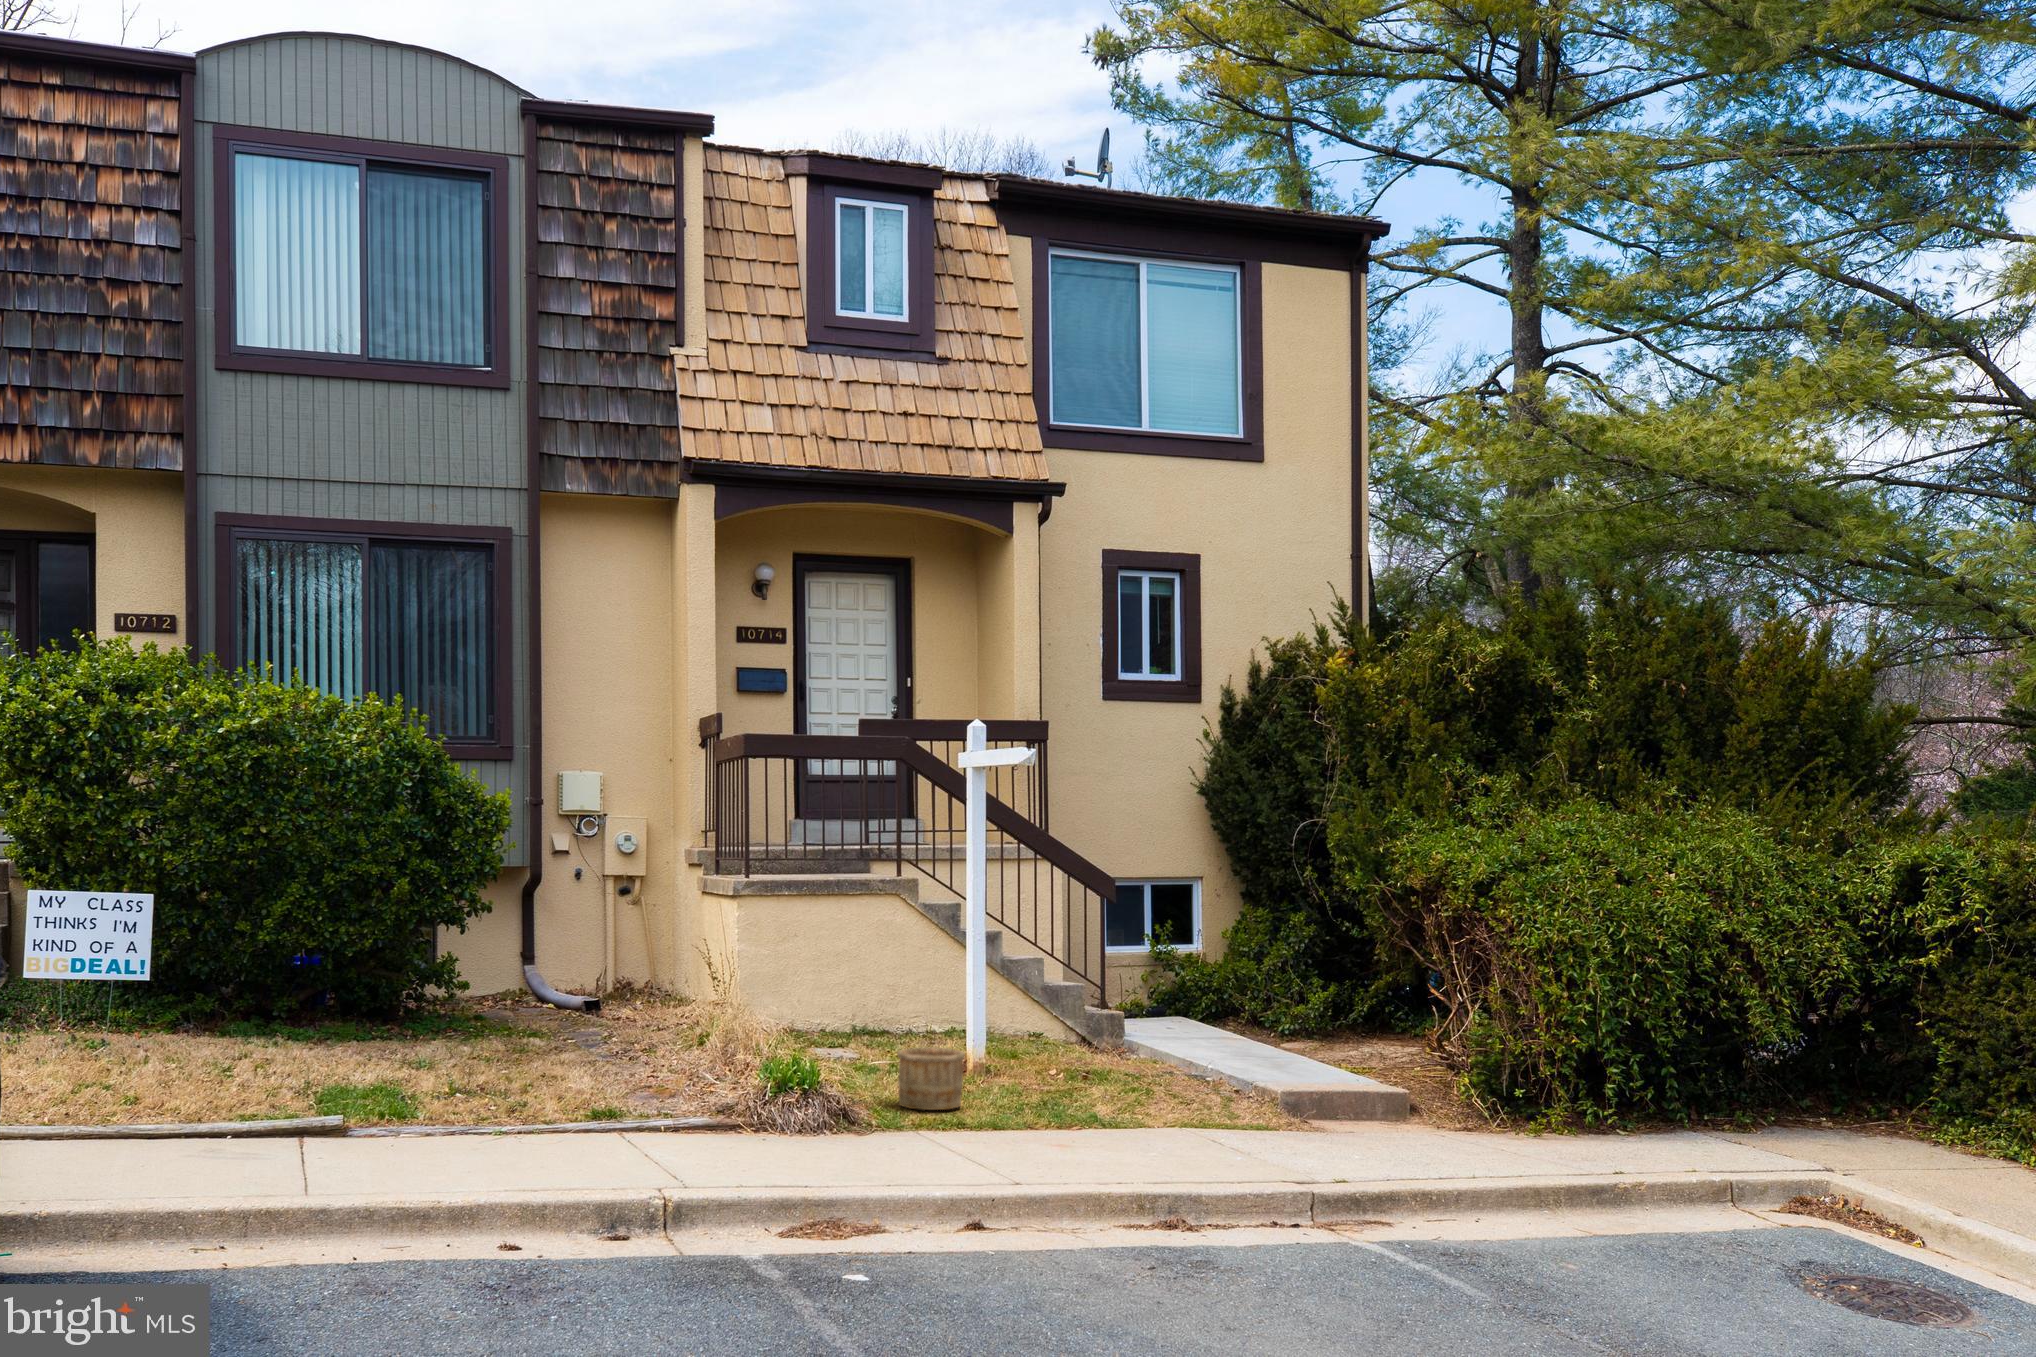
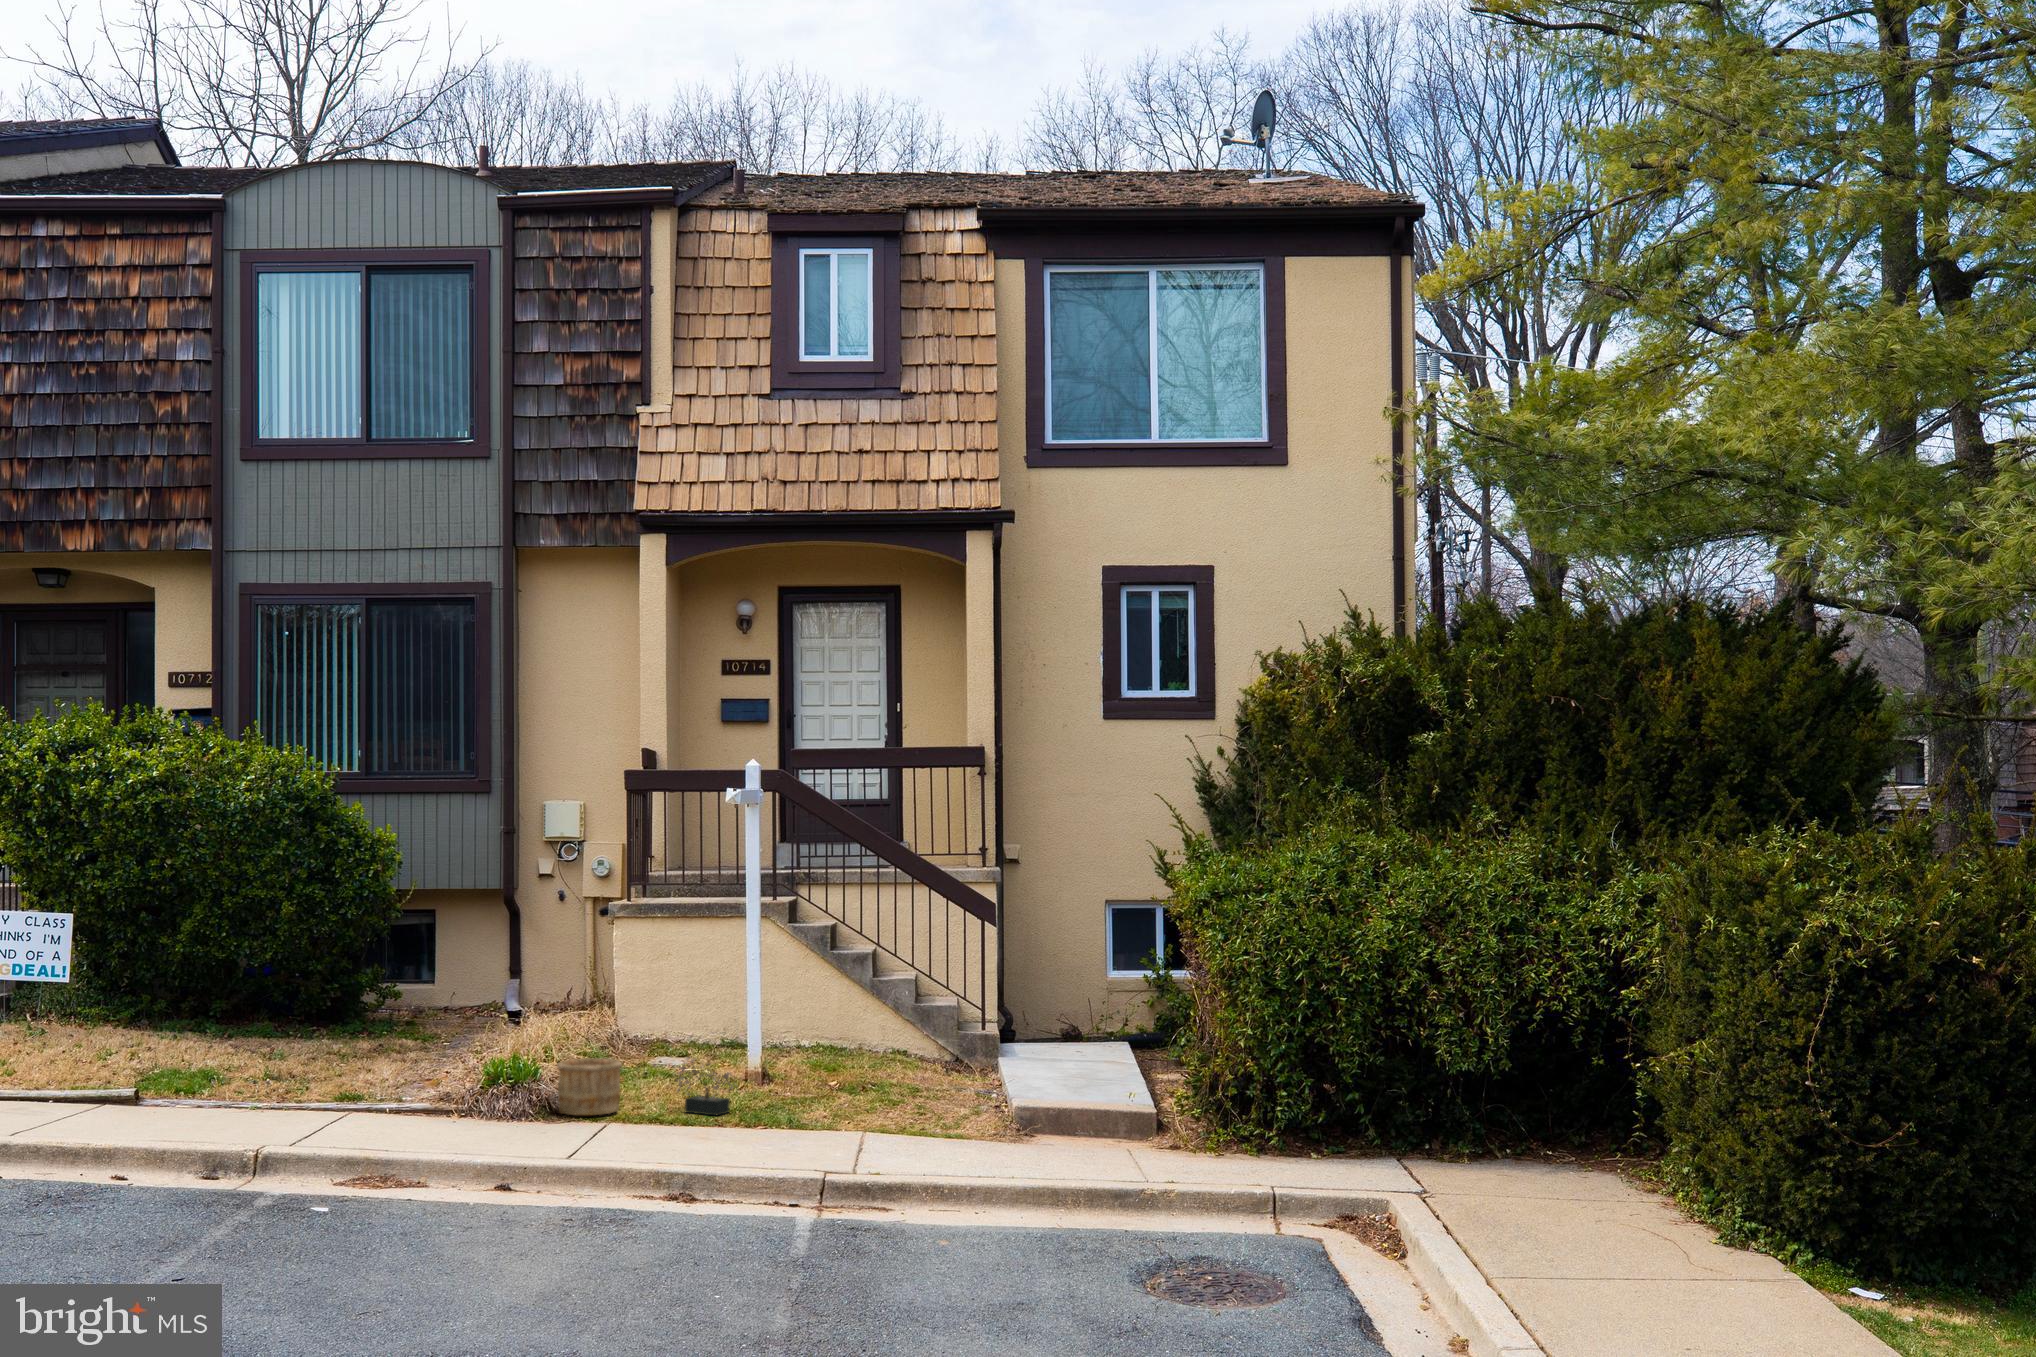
decorative plant: none [1000,1042,1069,1103] -> present [677,1057,734,1115]

